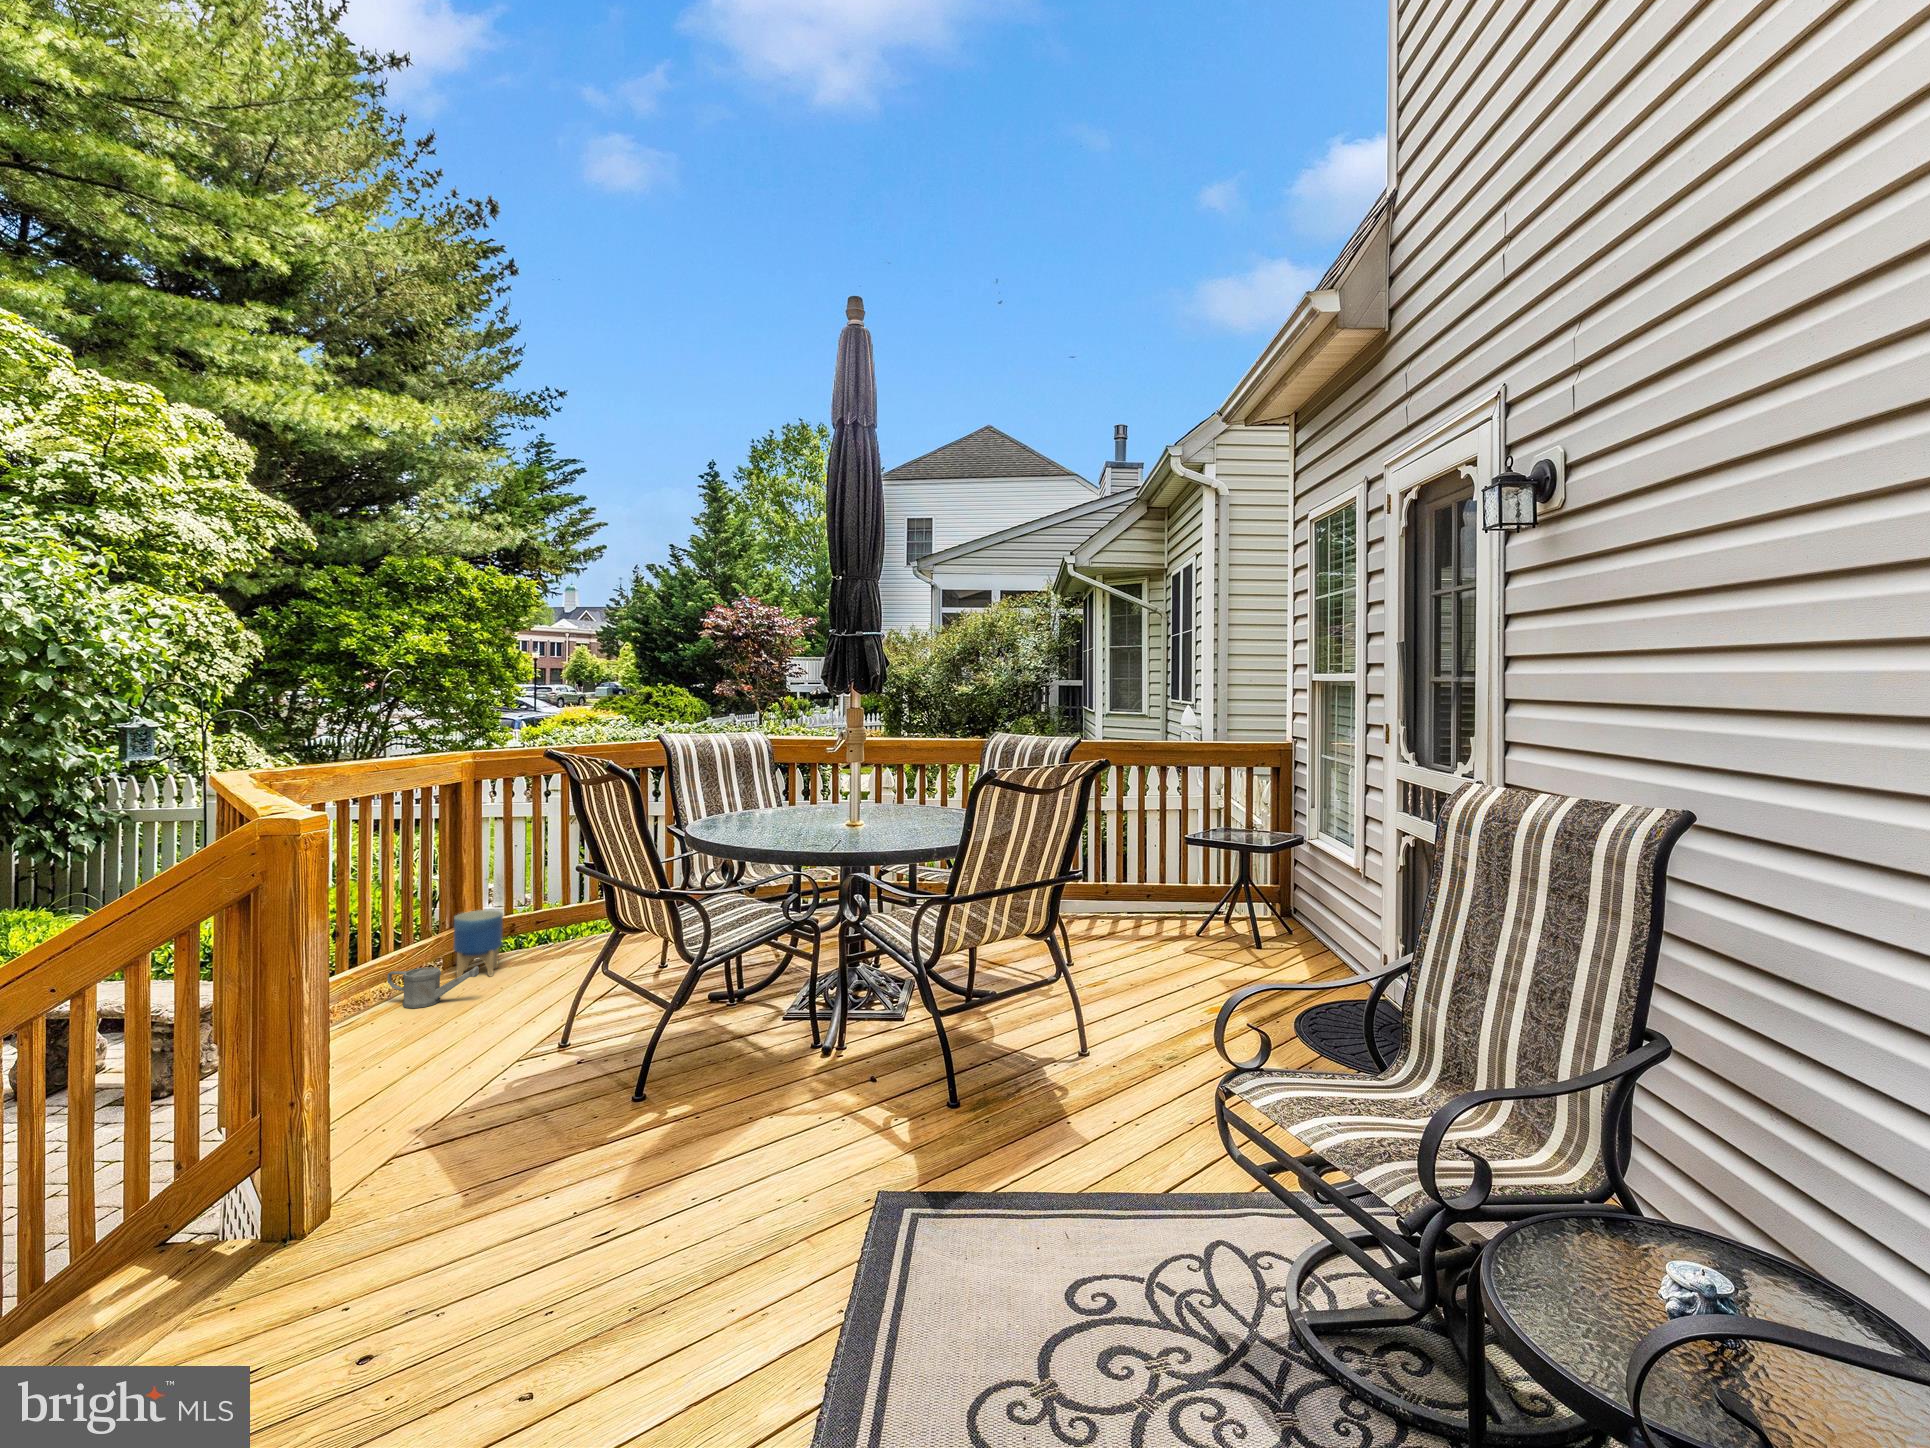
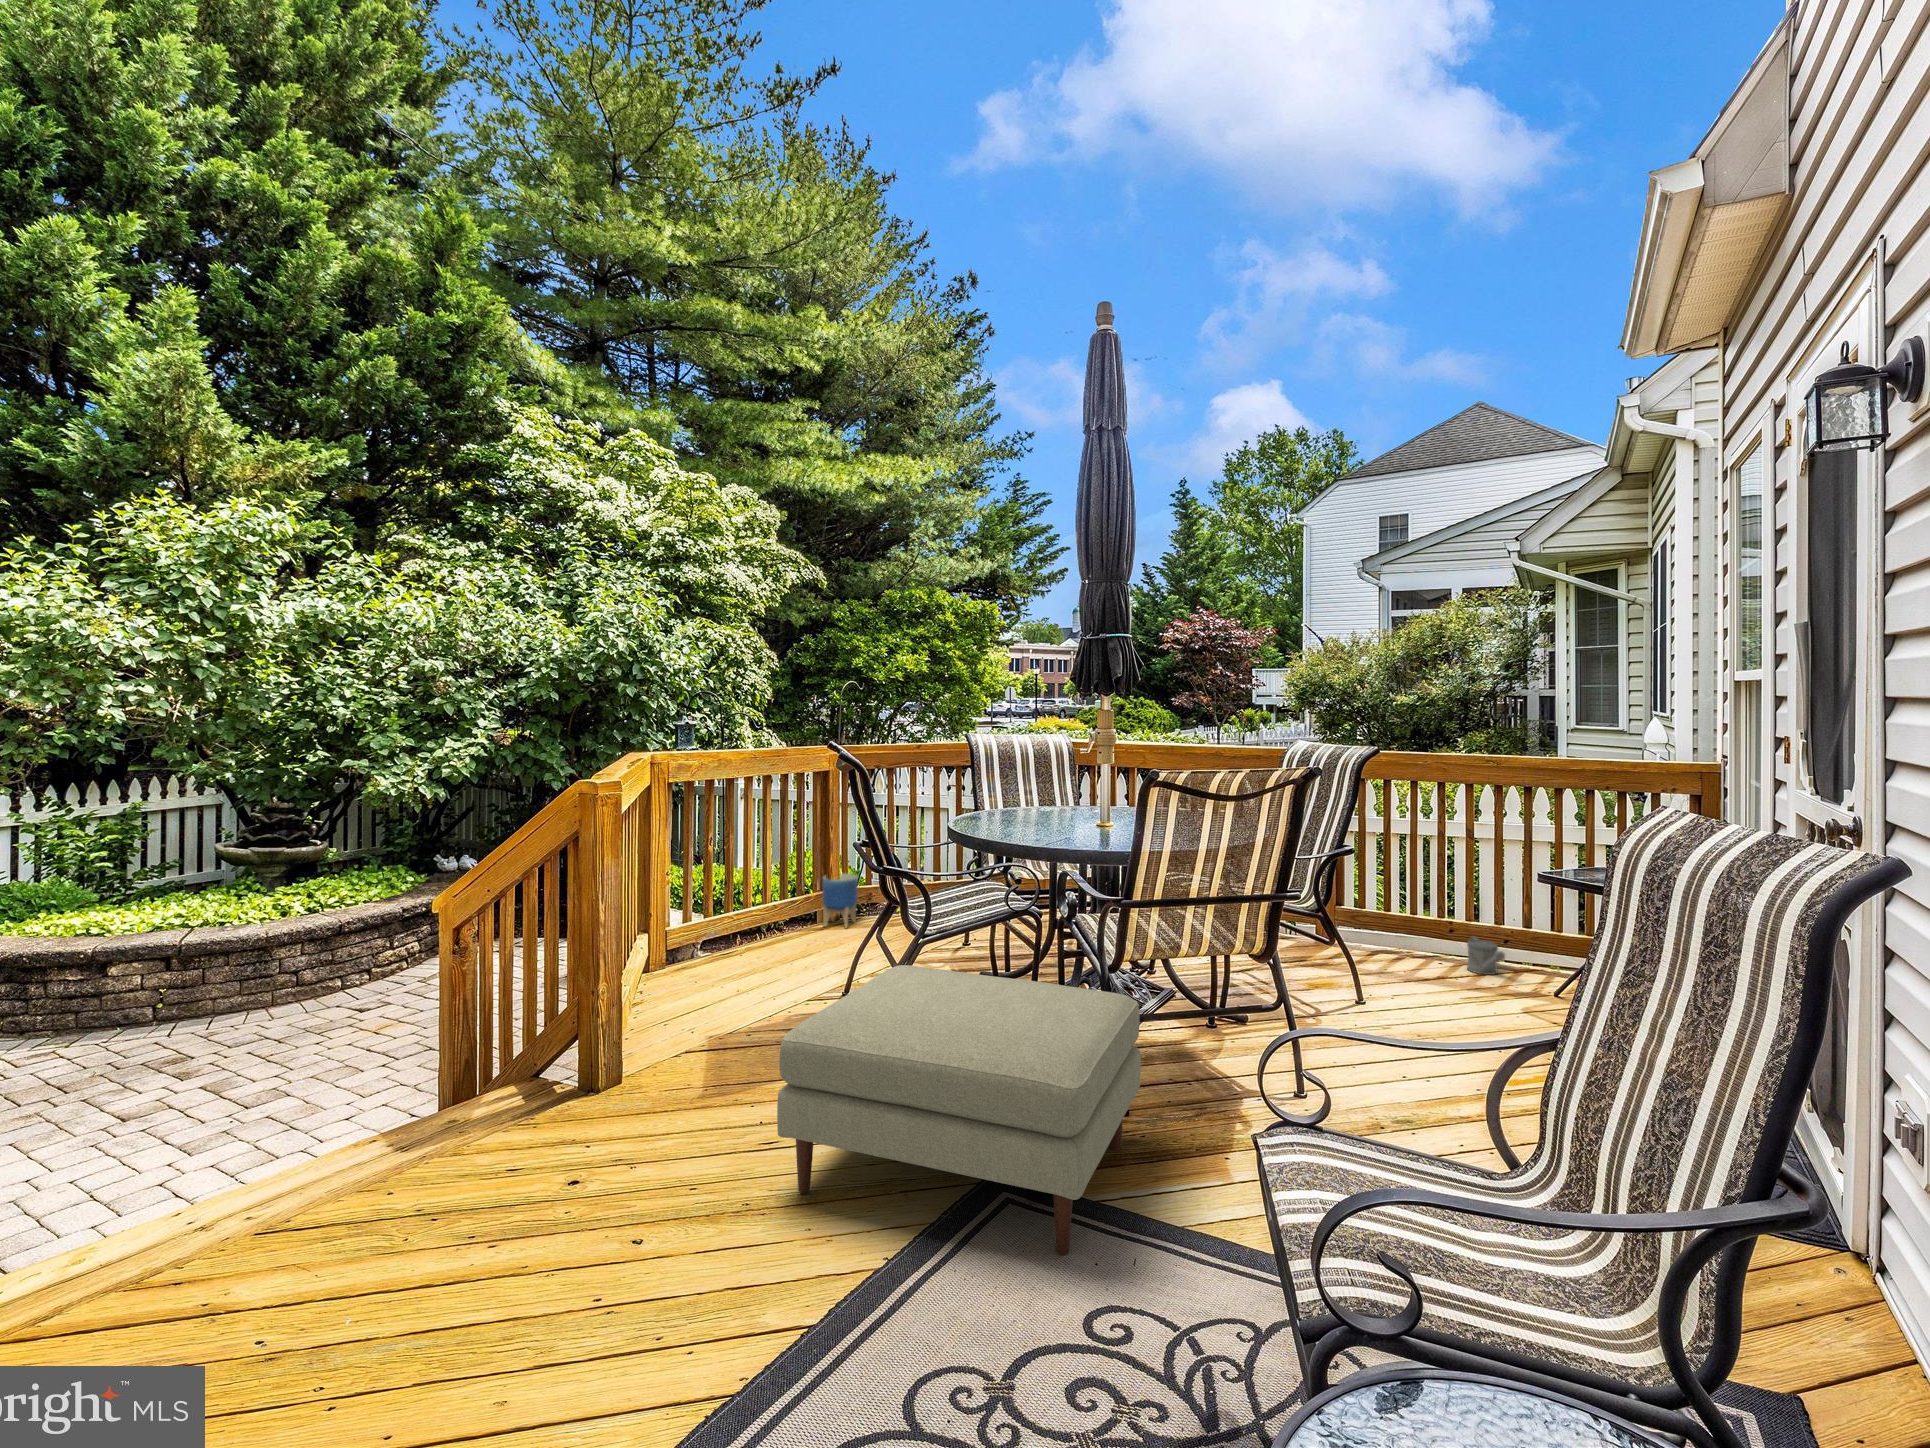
watering can: present [387,966,479,1008] -> present [1467,936,1505,975]
ottoman: none [665,990,1030,1282] -> present [777,965,1141,1255]

